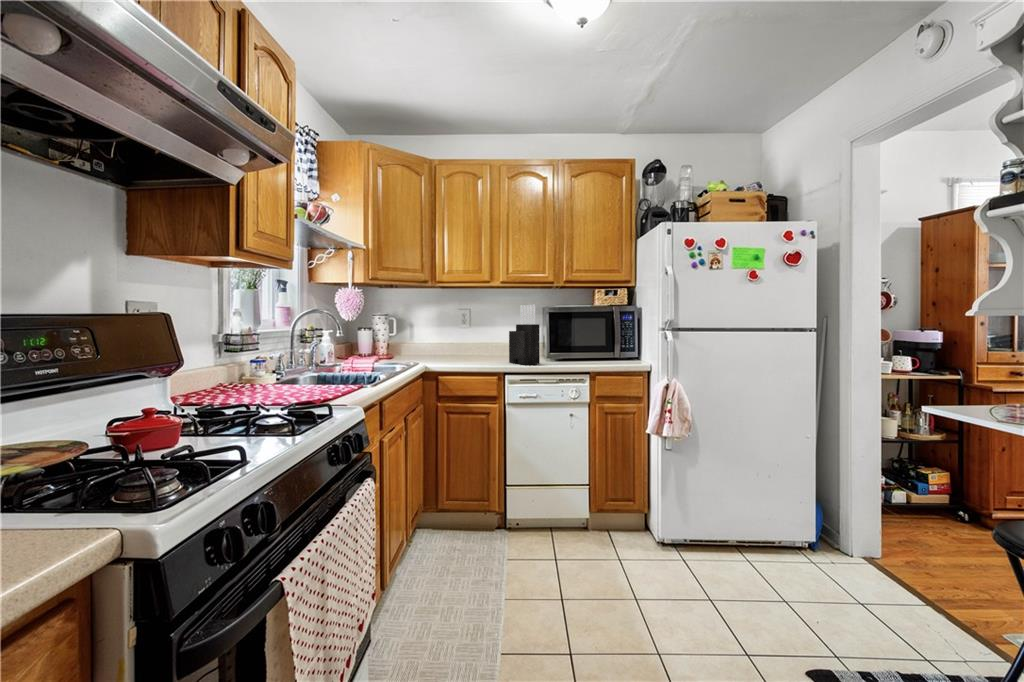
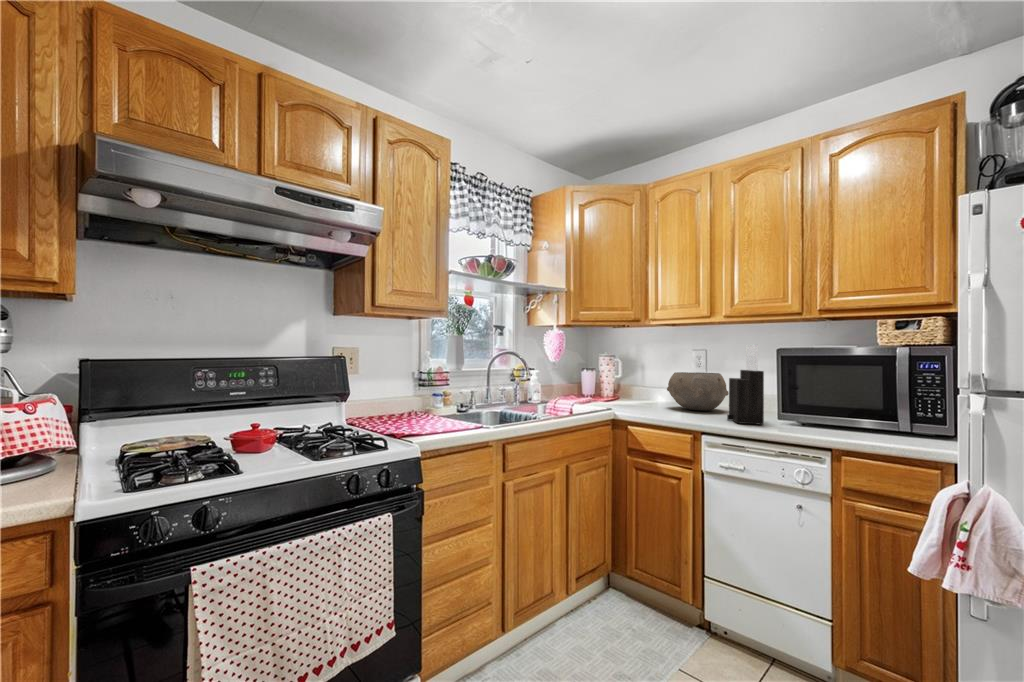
ceramic bowl: none [450,329,496,360] -> present [667,372,728,411]

